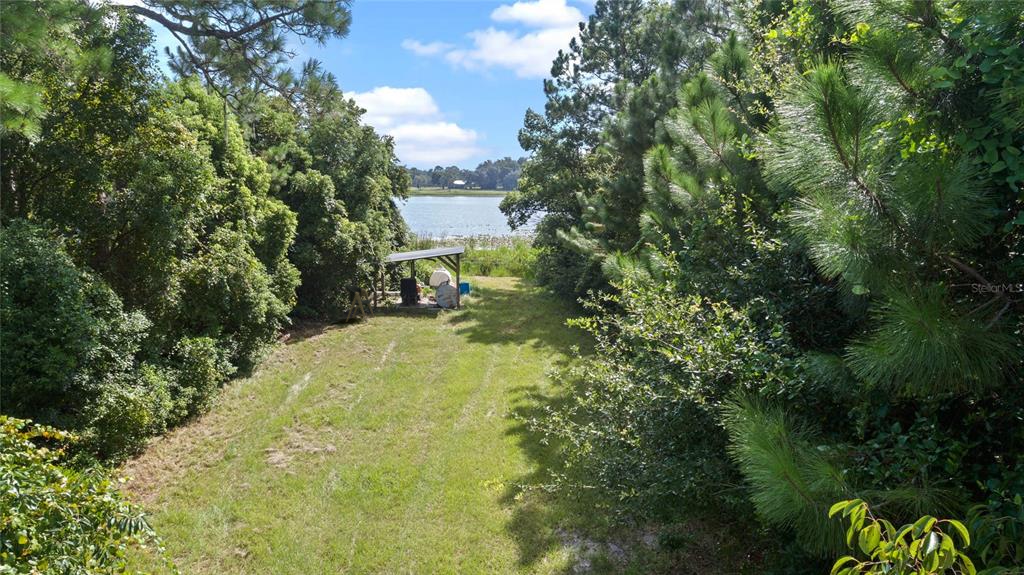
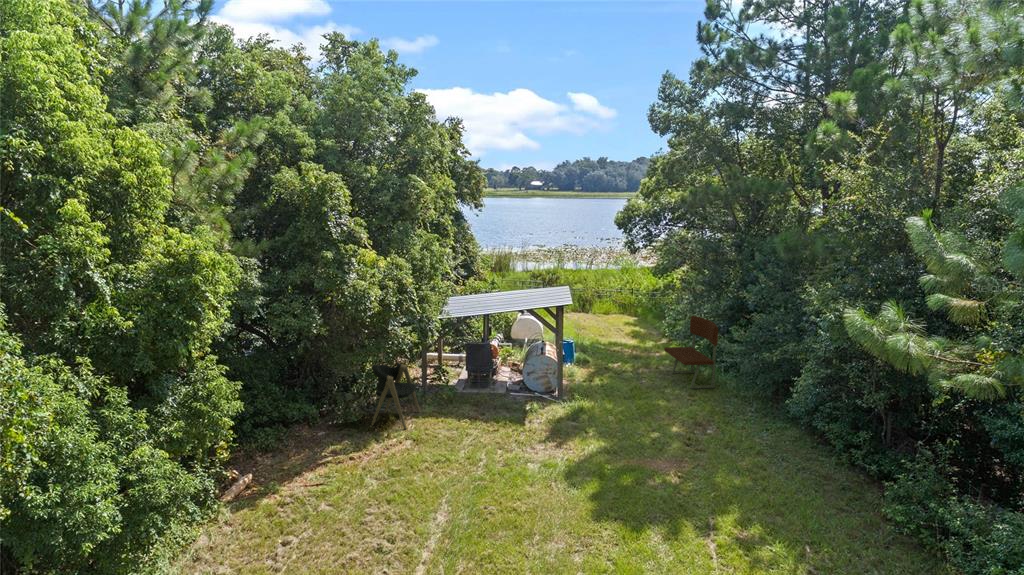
bench: none [525,264,553,306] -> present [664,316,718,389]

